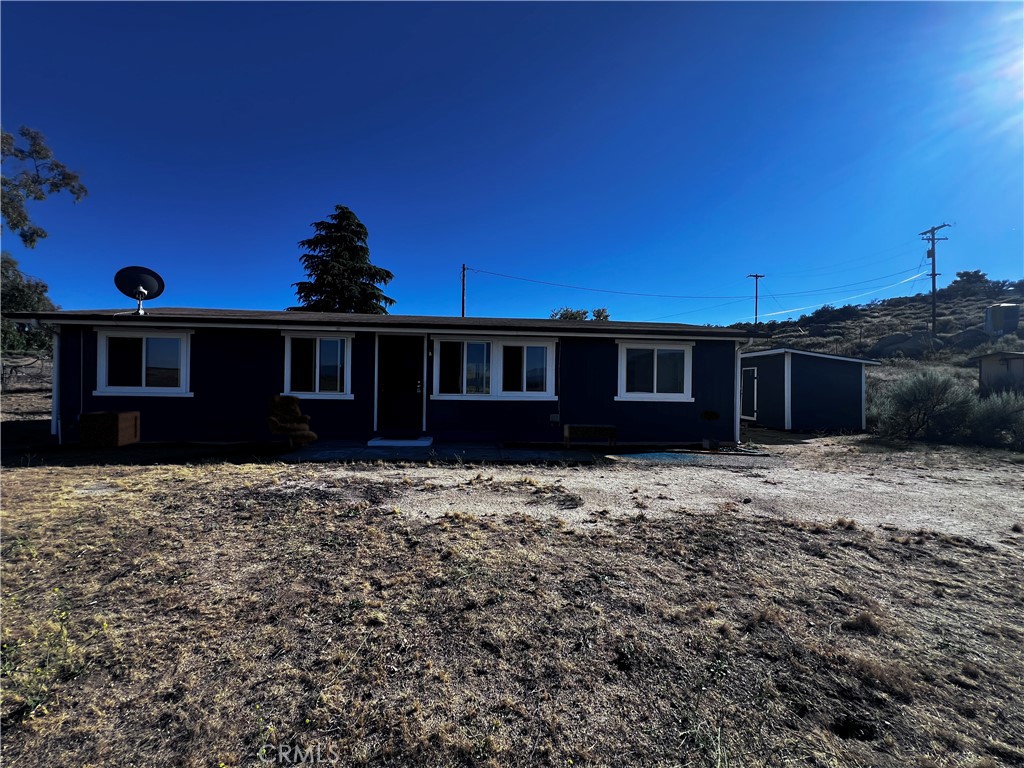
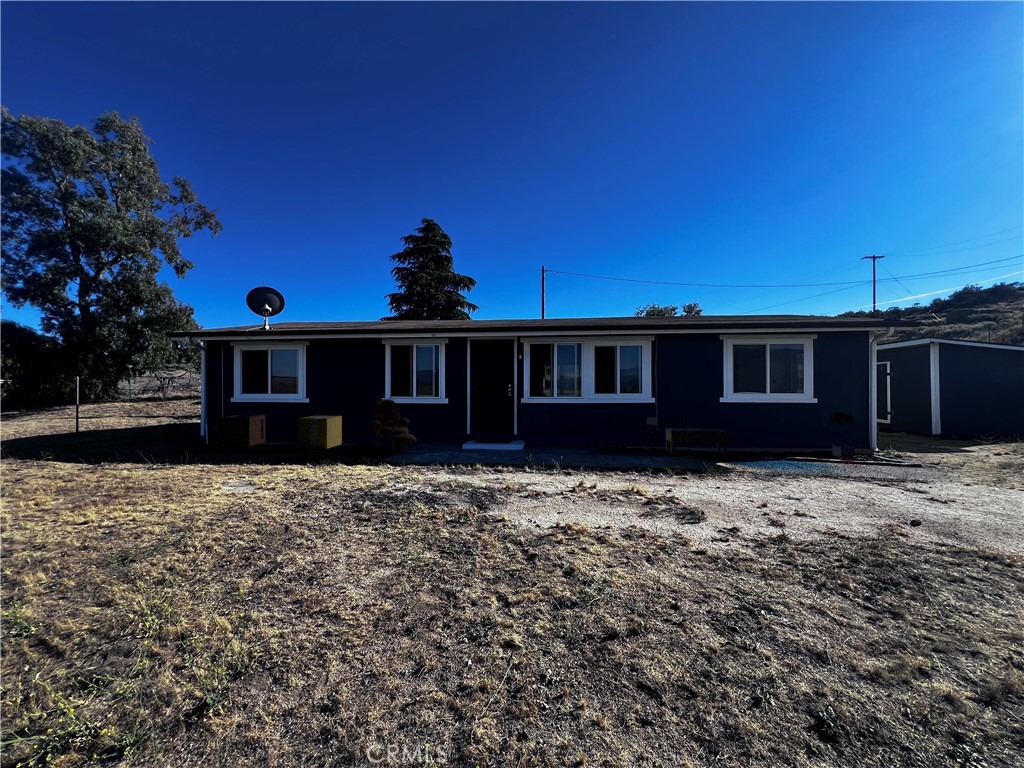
cardboard box: none [180,412,233,447] -> present [298,416,342,449]

